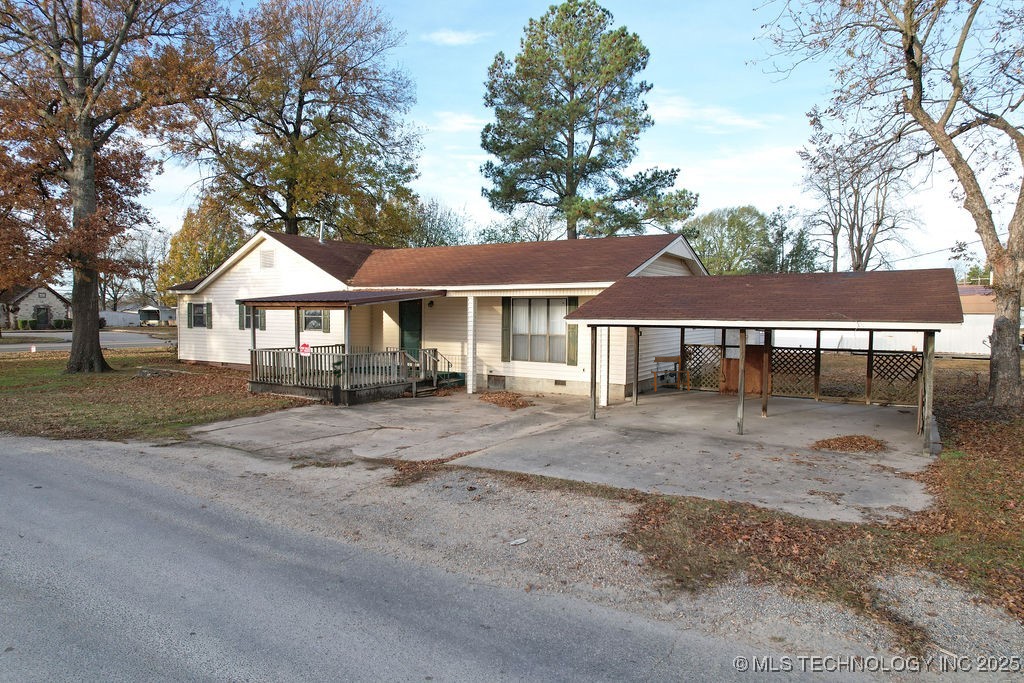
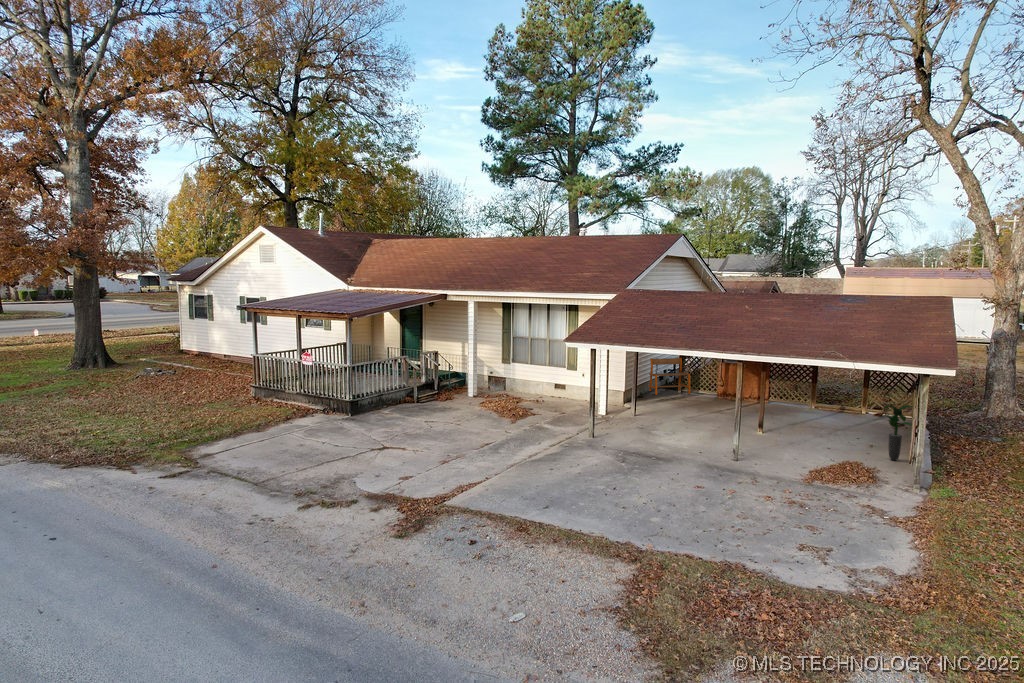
potted plant: present [332,361,343,405] -> present [884,405,912,461]

